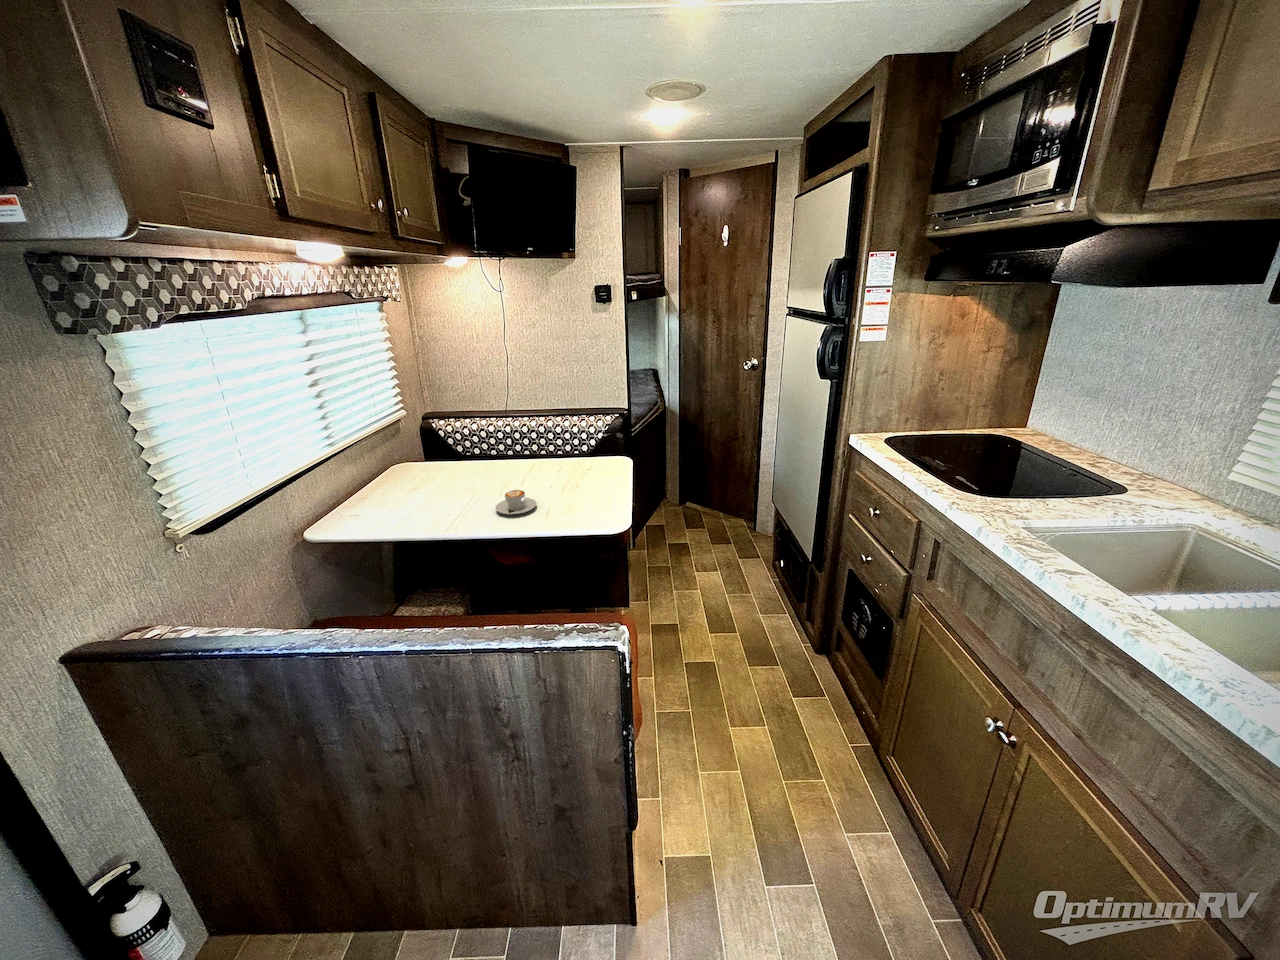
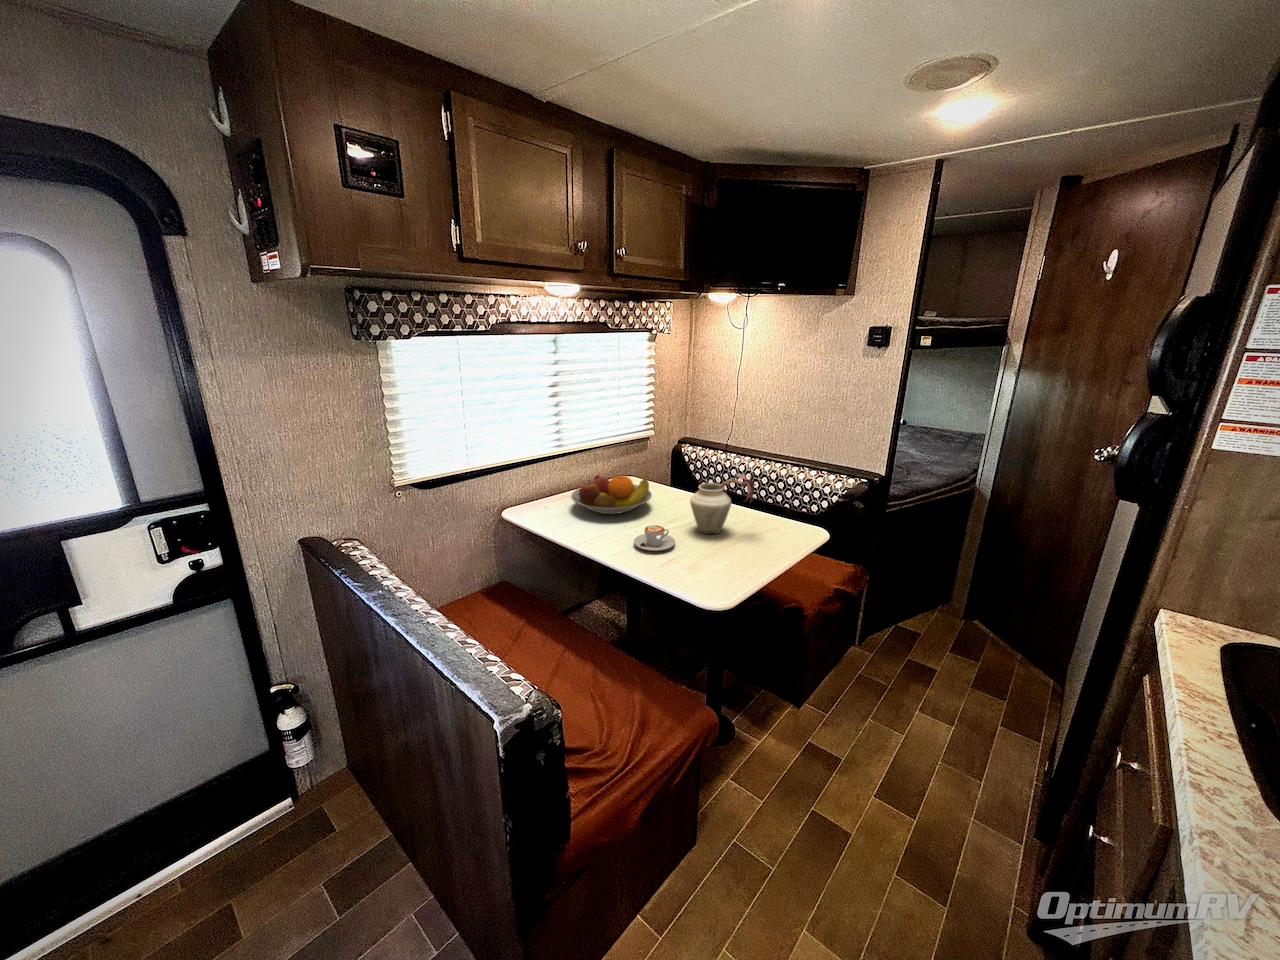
vase: none [523,422,578,487] -> present [690,473,755,534]
fruit bowl: none [378,453,471,503] -> present [571,475,652,514]

